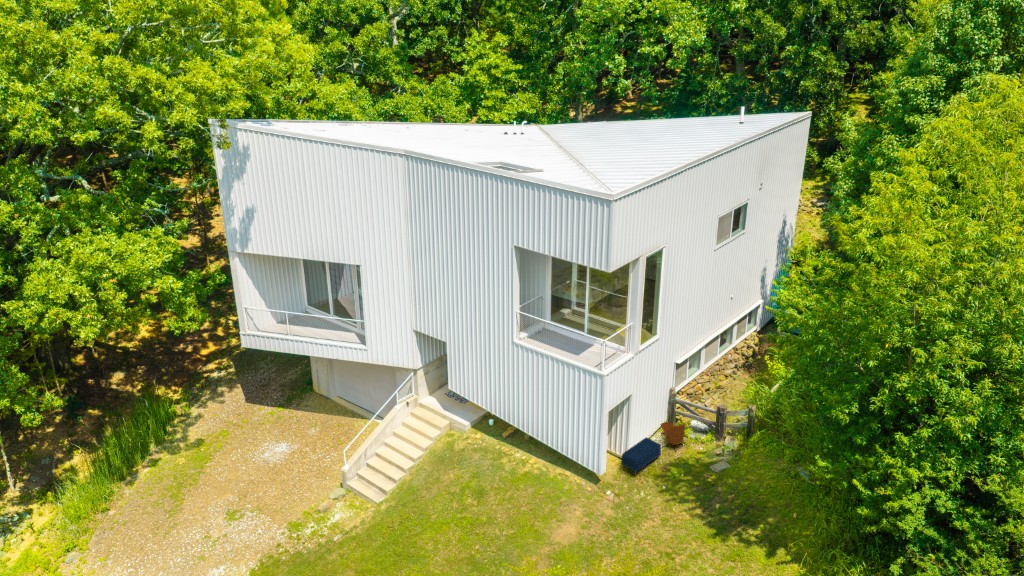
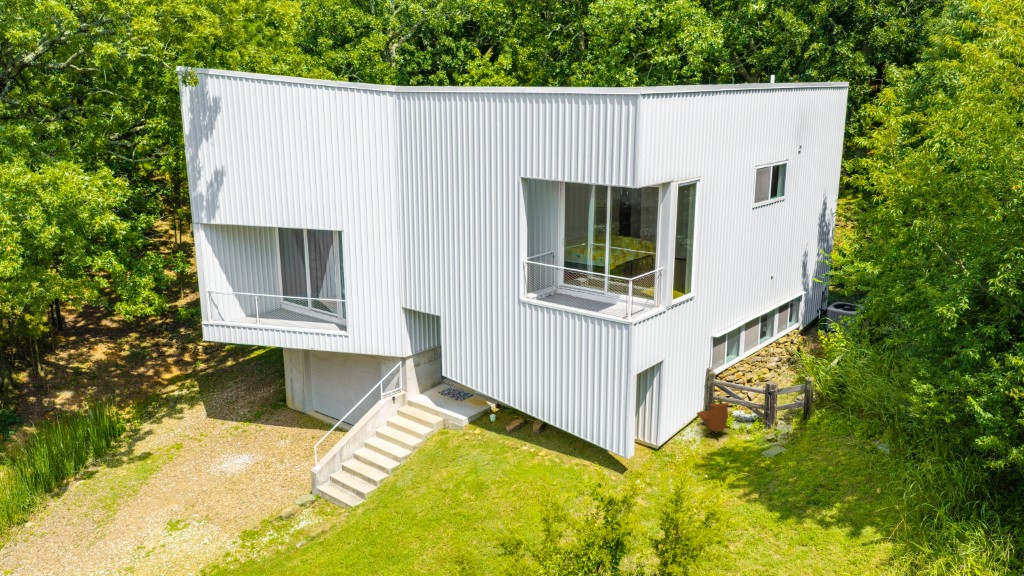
bench: present [621,438,661,476] -> none [653,423,700,466]

